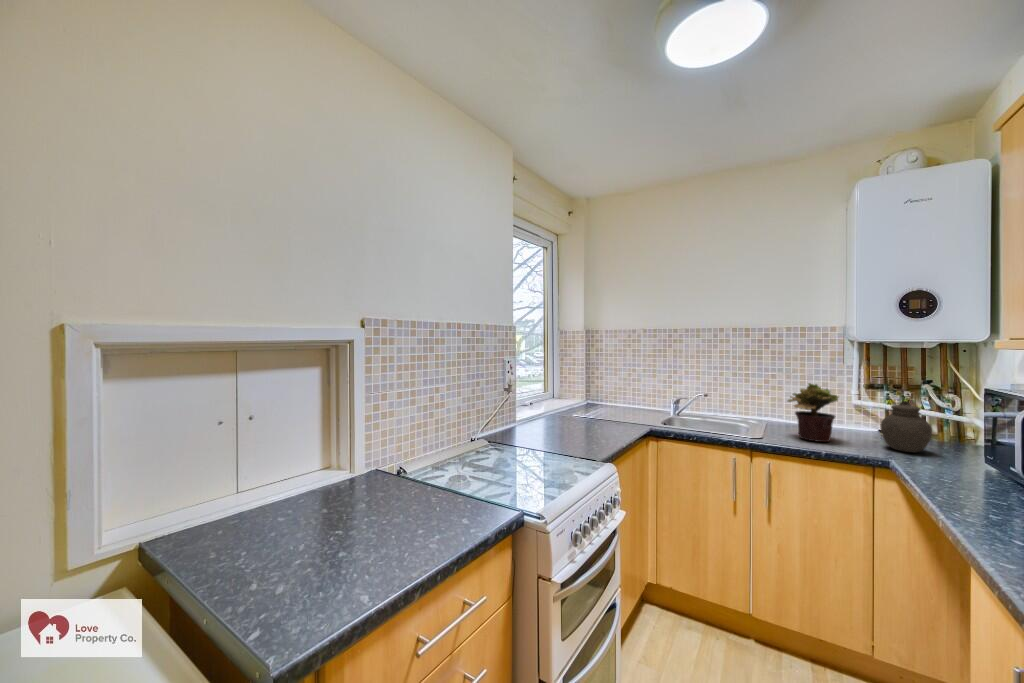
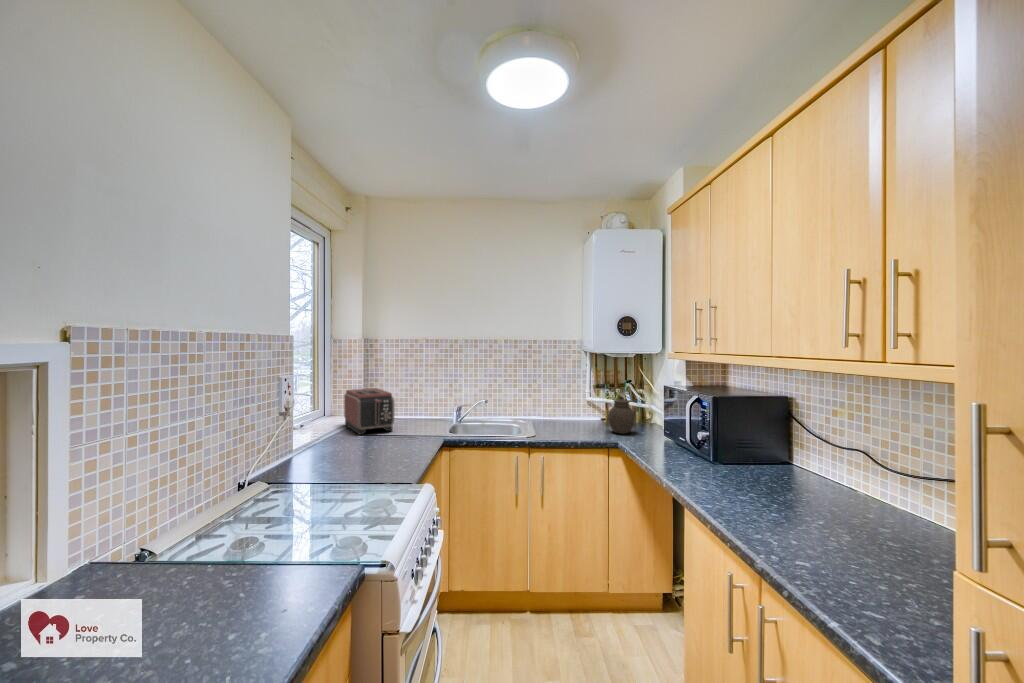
toaster: none [567,375,607,415] -> present [344,388,394,434]
potted plant: present [788,383,839,442] -> none [550,386,584,433]

